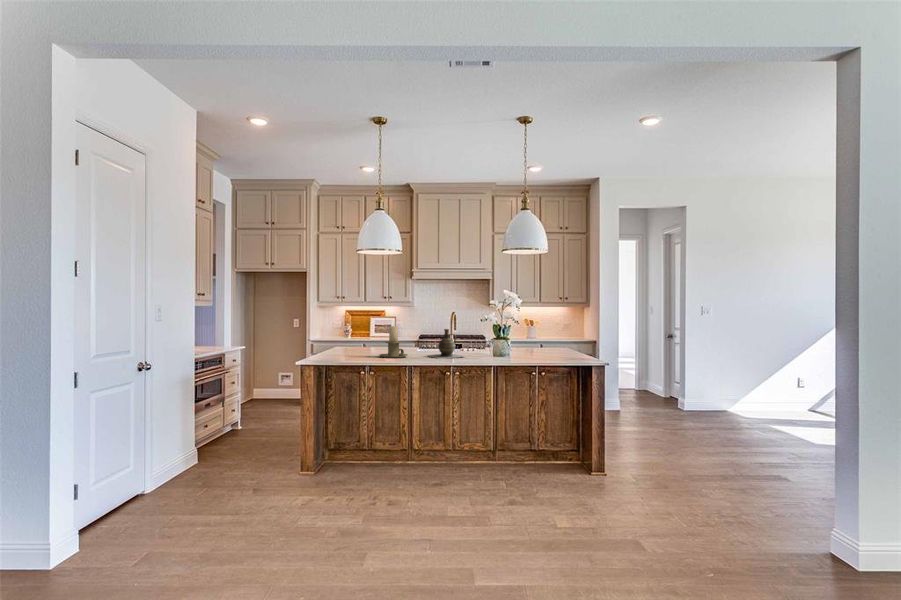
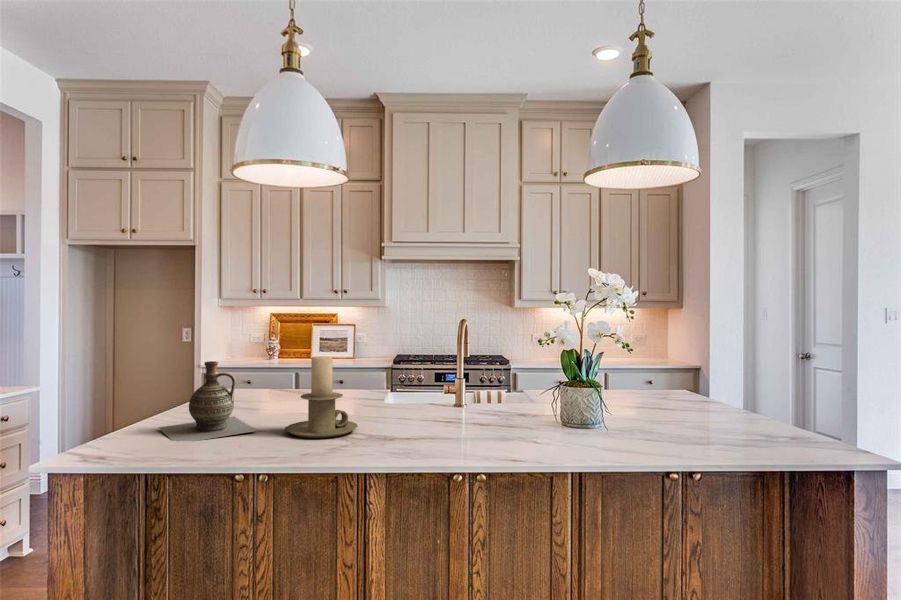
ceramic jug: present [427,329,464,359] -> present [158,361,258,441]

